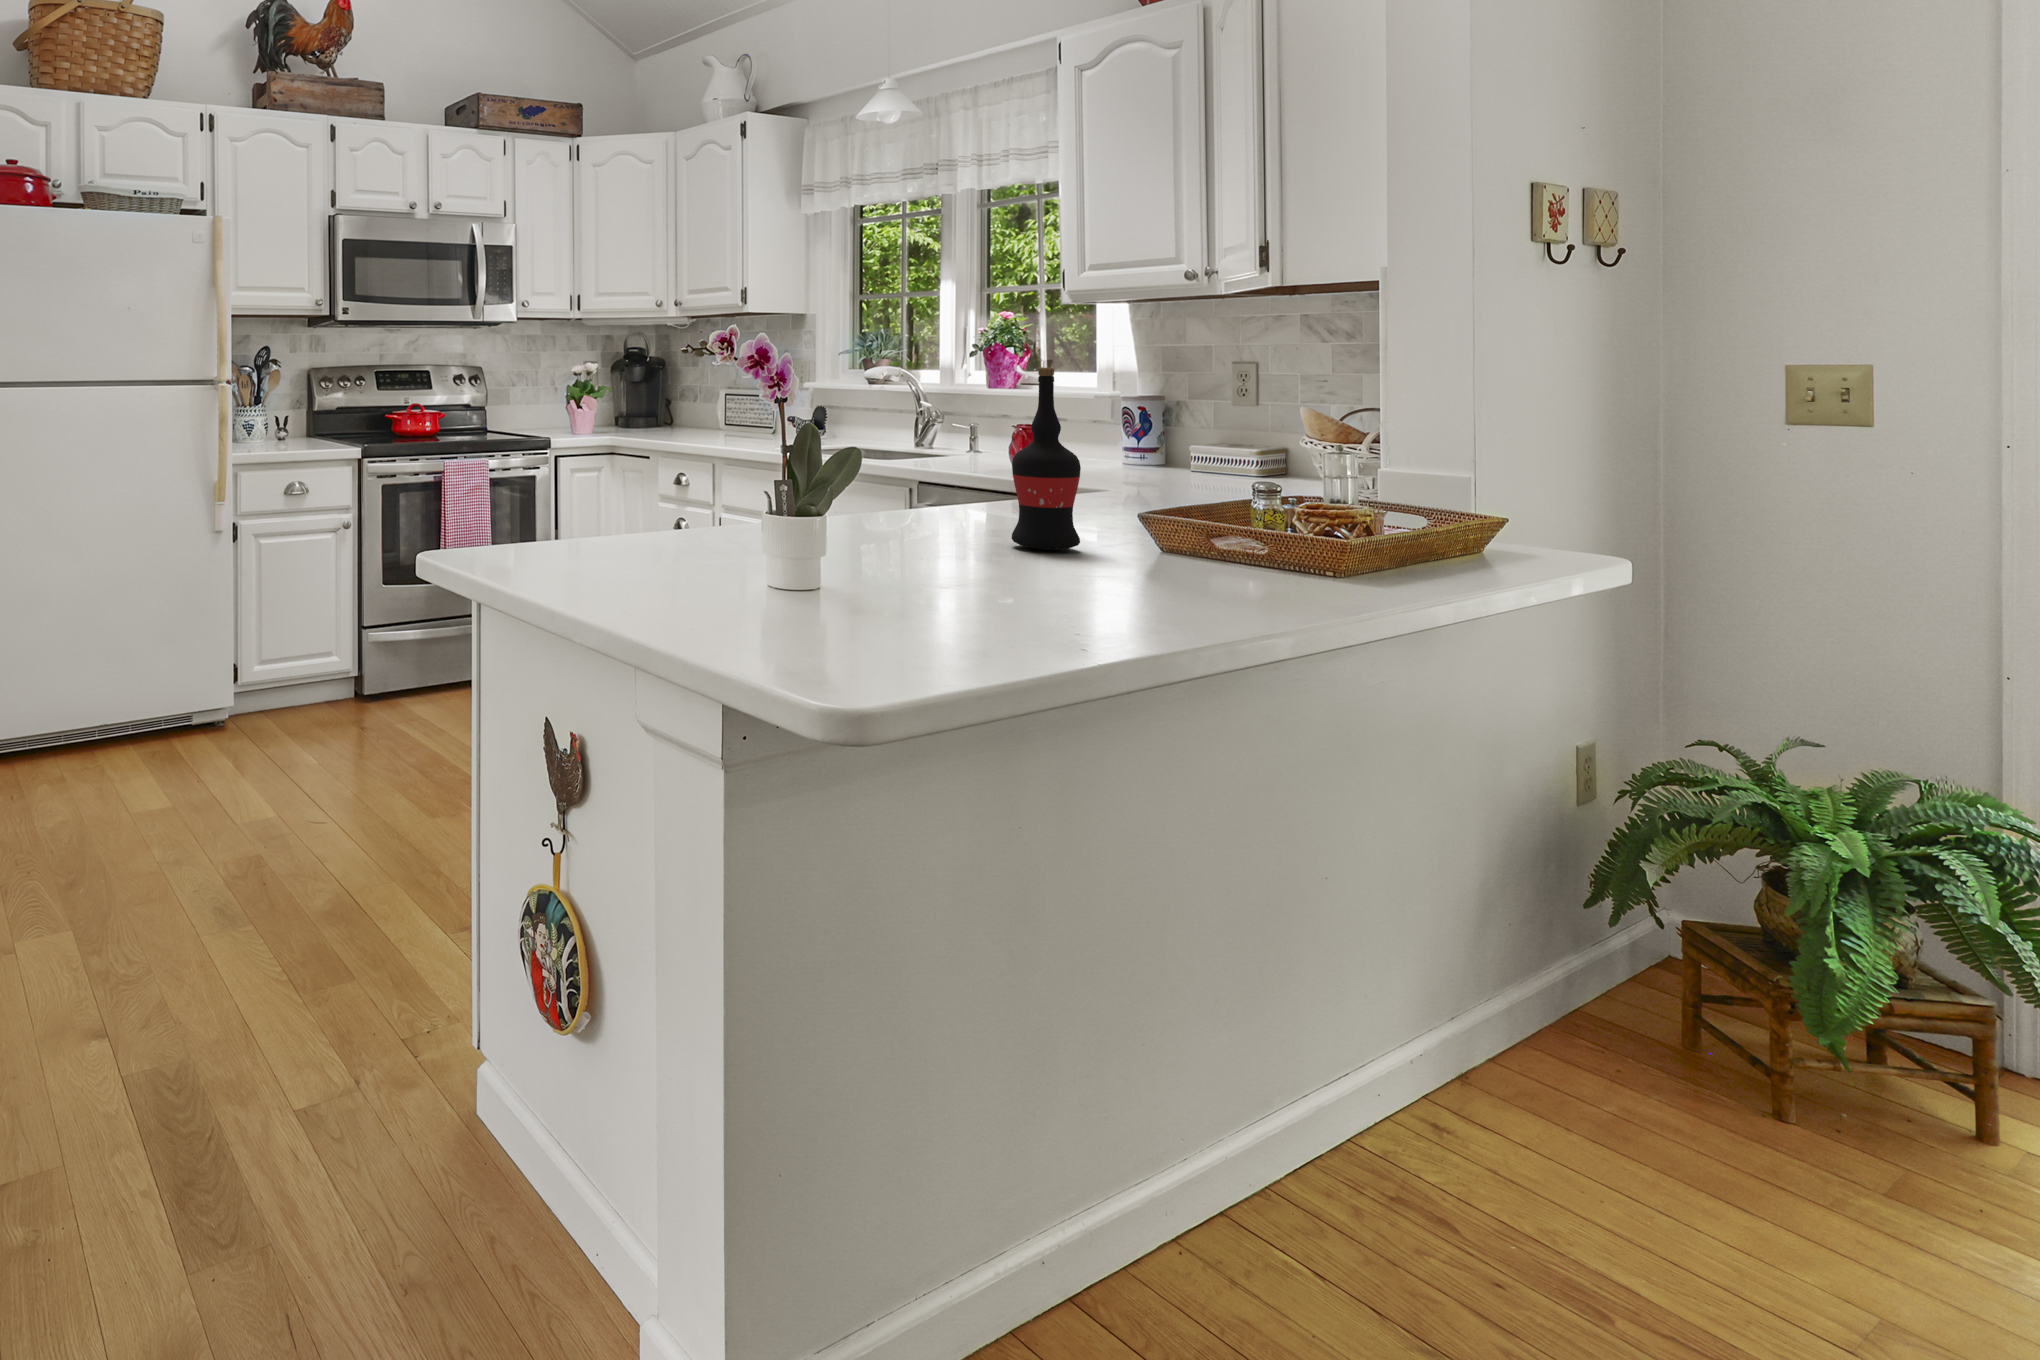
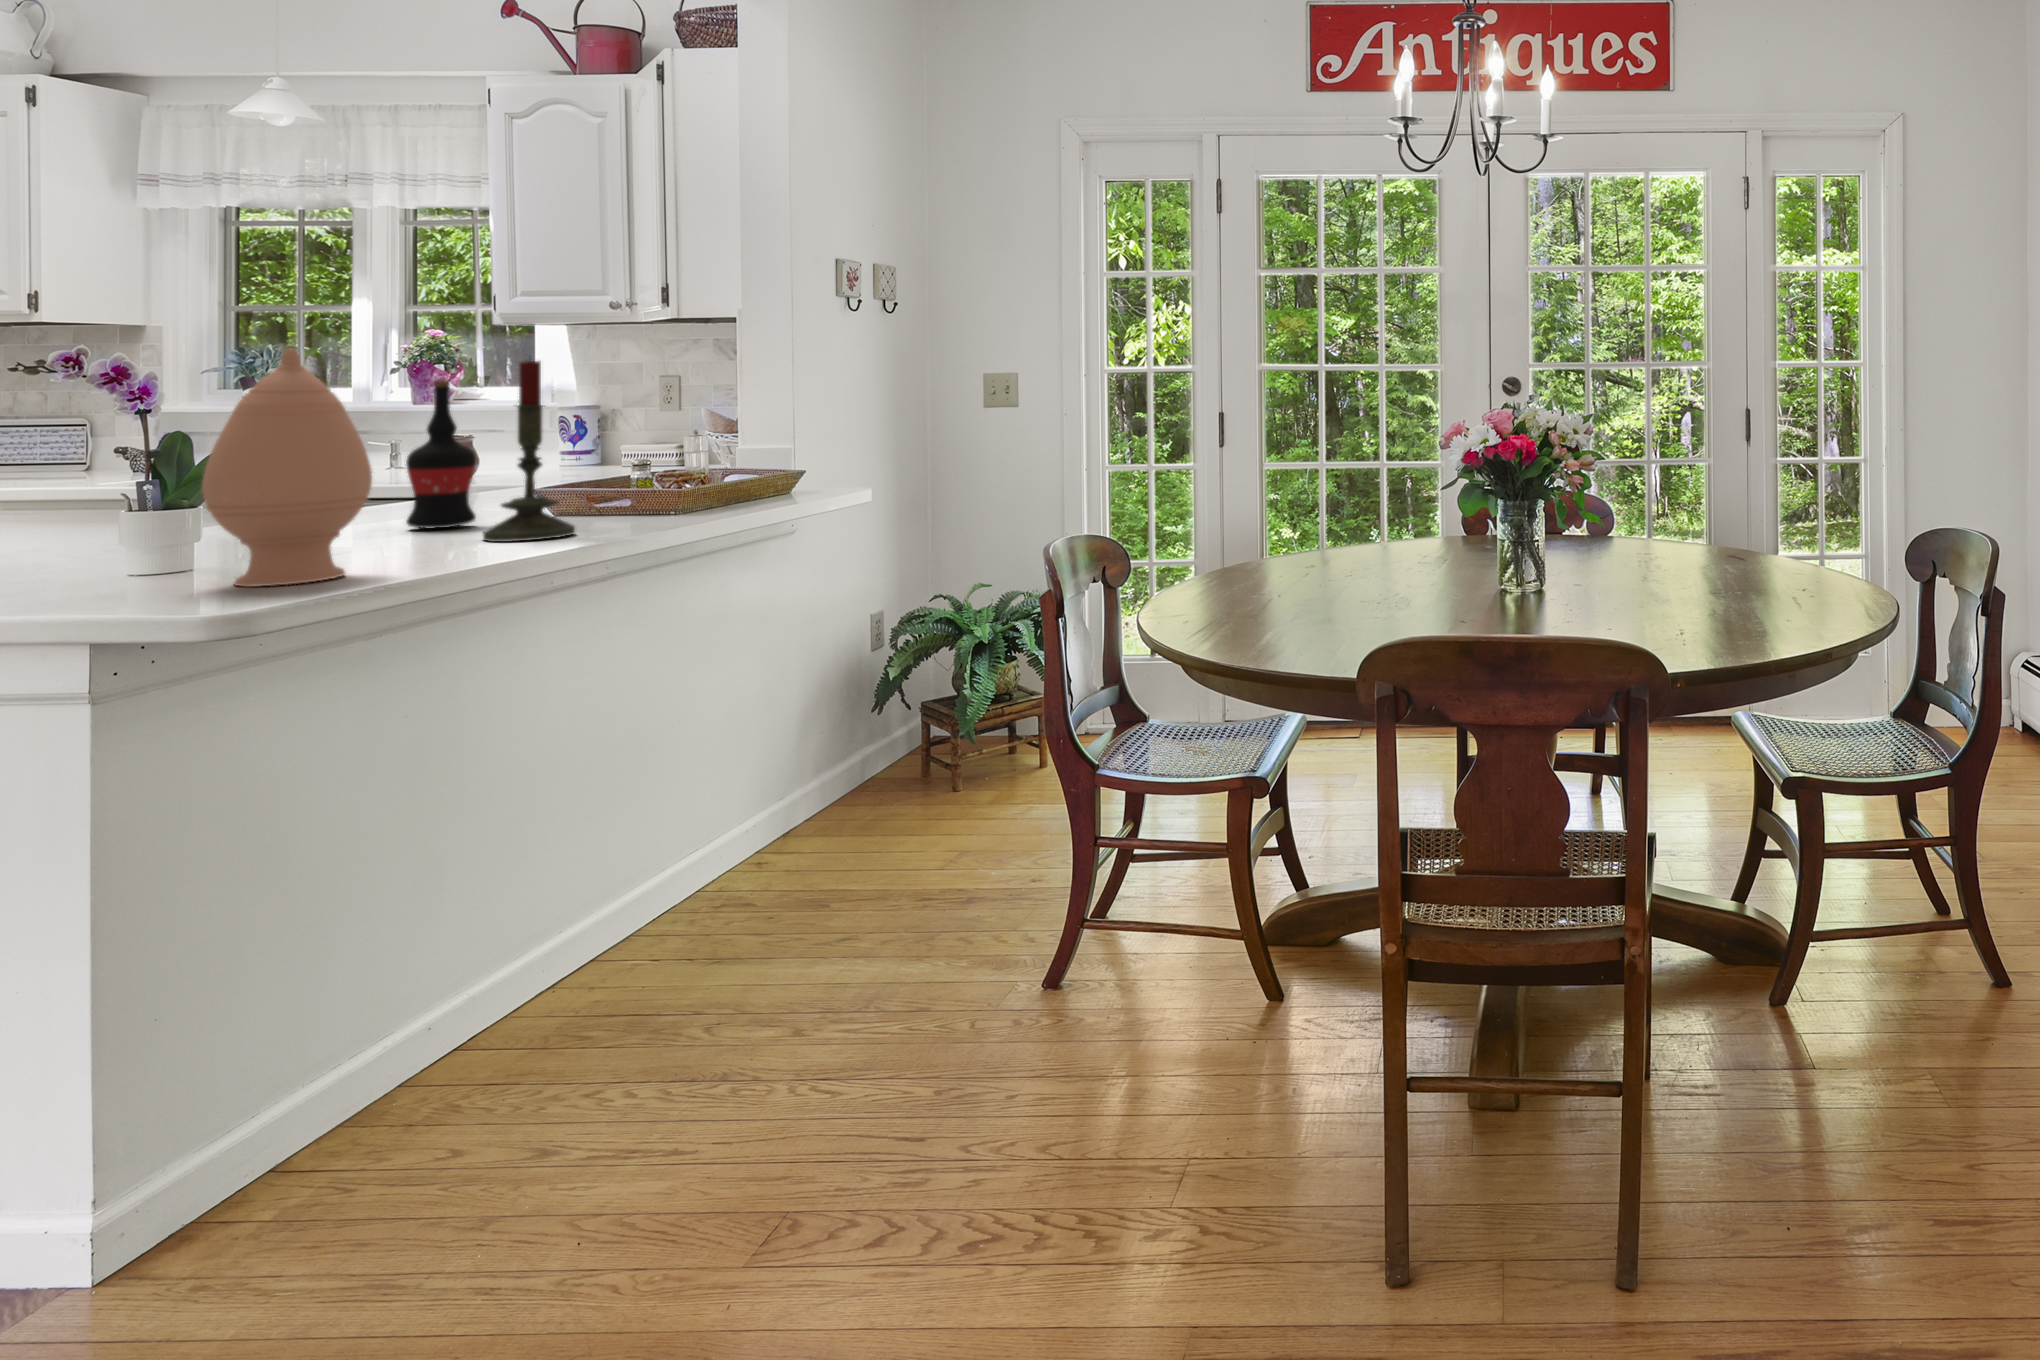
vase: none [847,329,1002,629] -> present [202,348,372,587]
candle: none [1098,336,1205,592] -> present [483,361,575,542]

